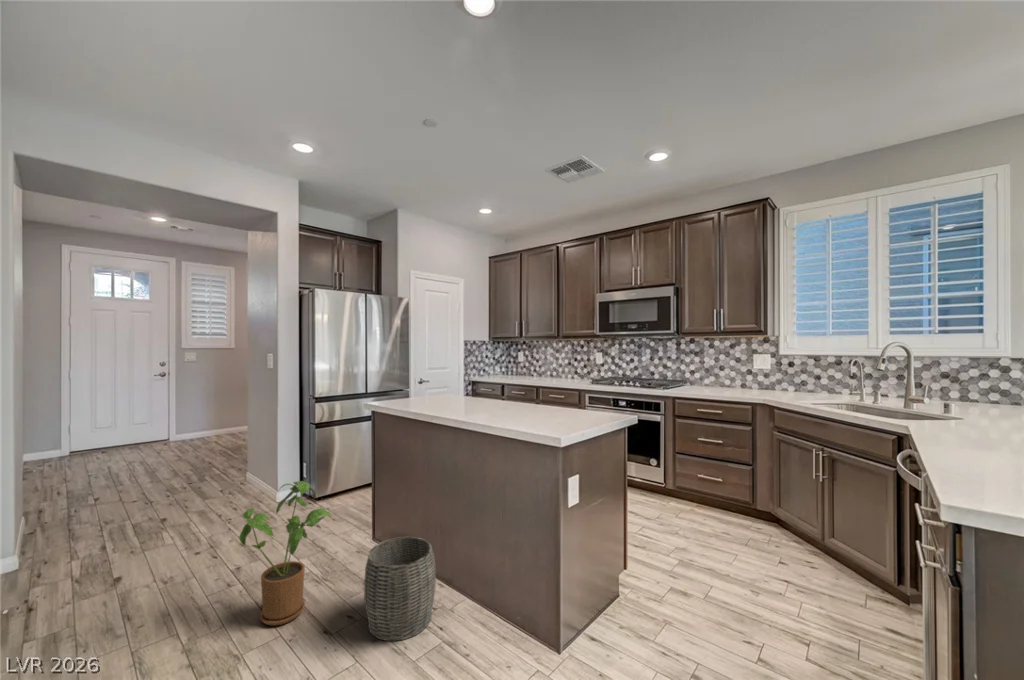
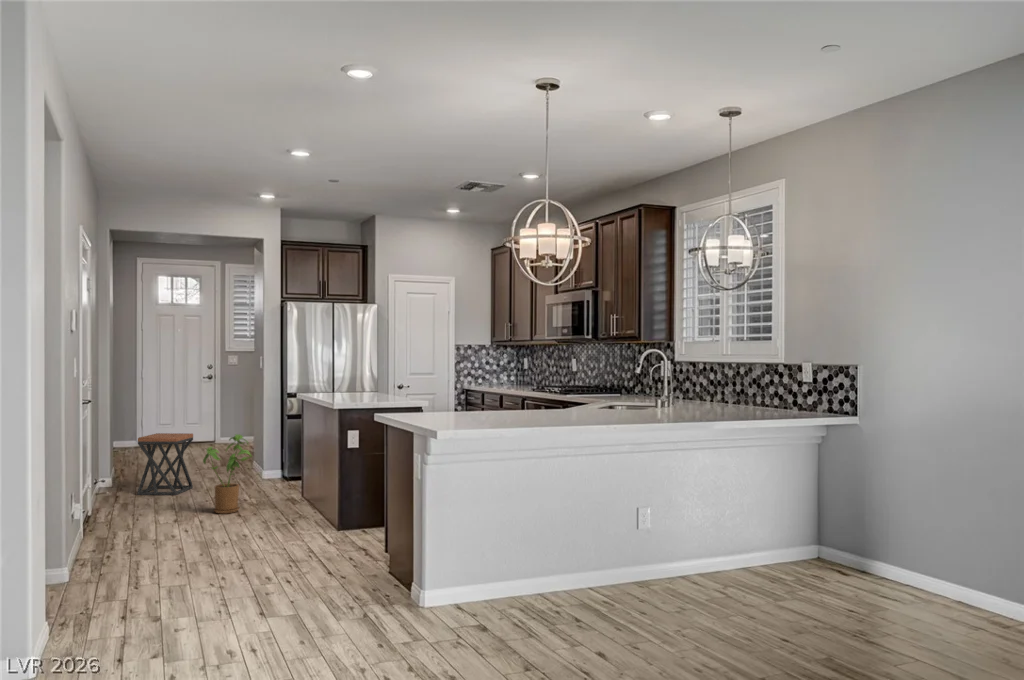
stool: none [80,467,183,585] -> present [137,433,193,495]
woven basket: present [364,537,436,641] -> none [261,474,305,523]

